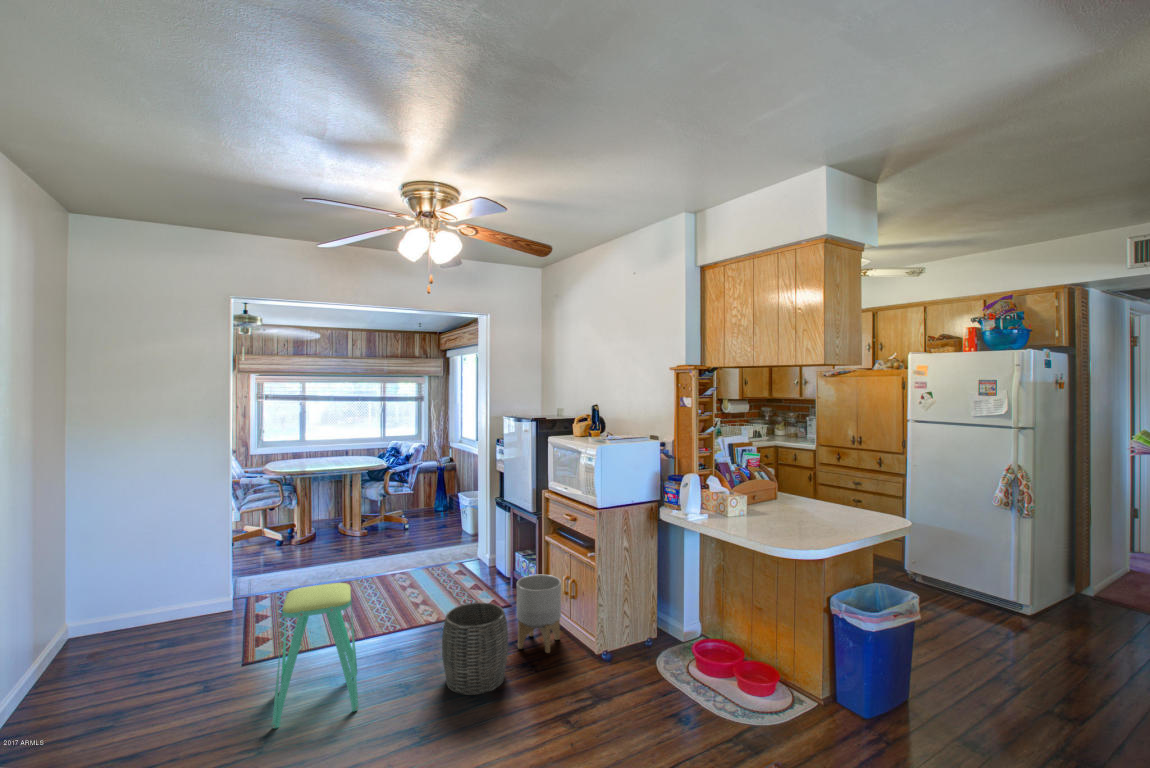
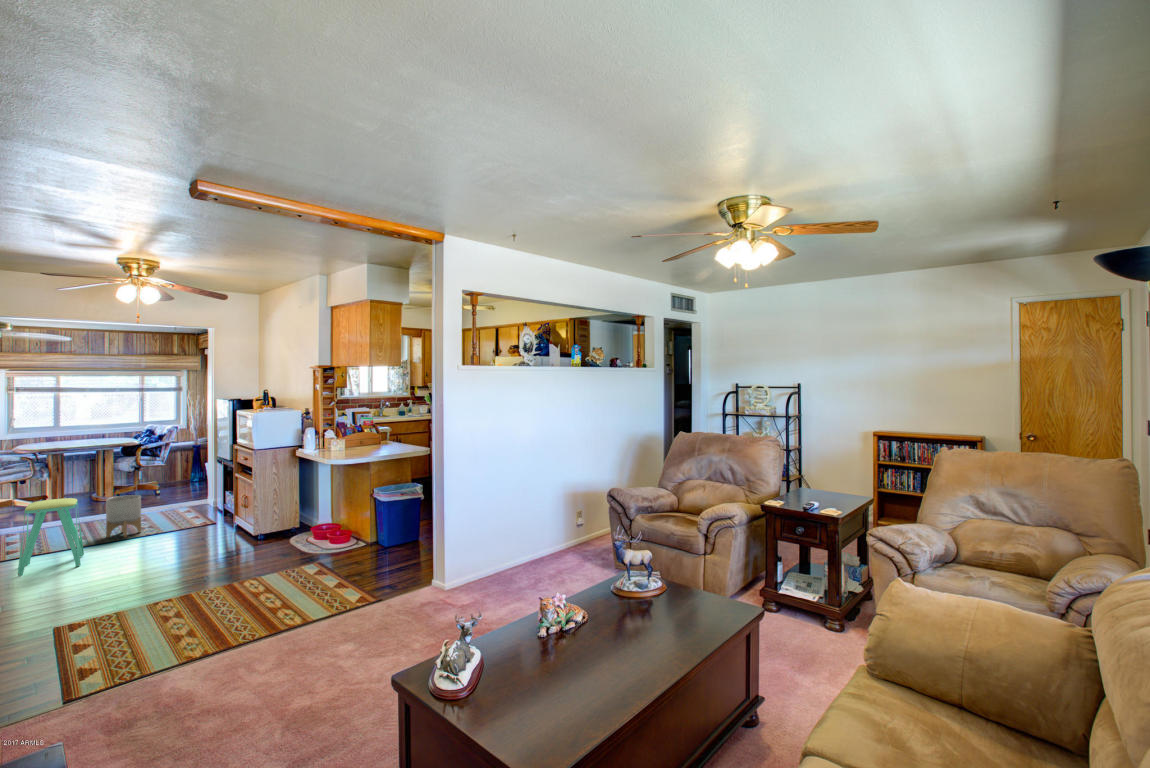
planter: present [517,575,561,653] -> present [106,495,141,537]
woven basket: present [442,603,508,695] -> none [143,509,191,556]

